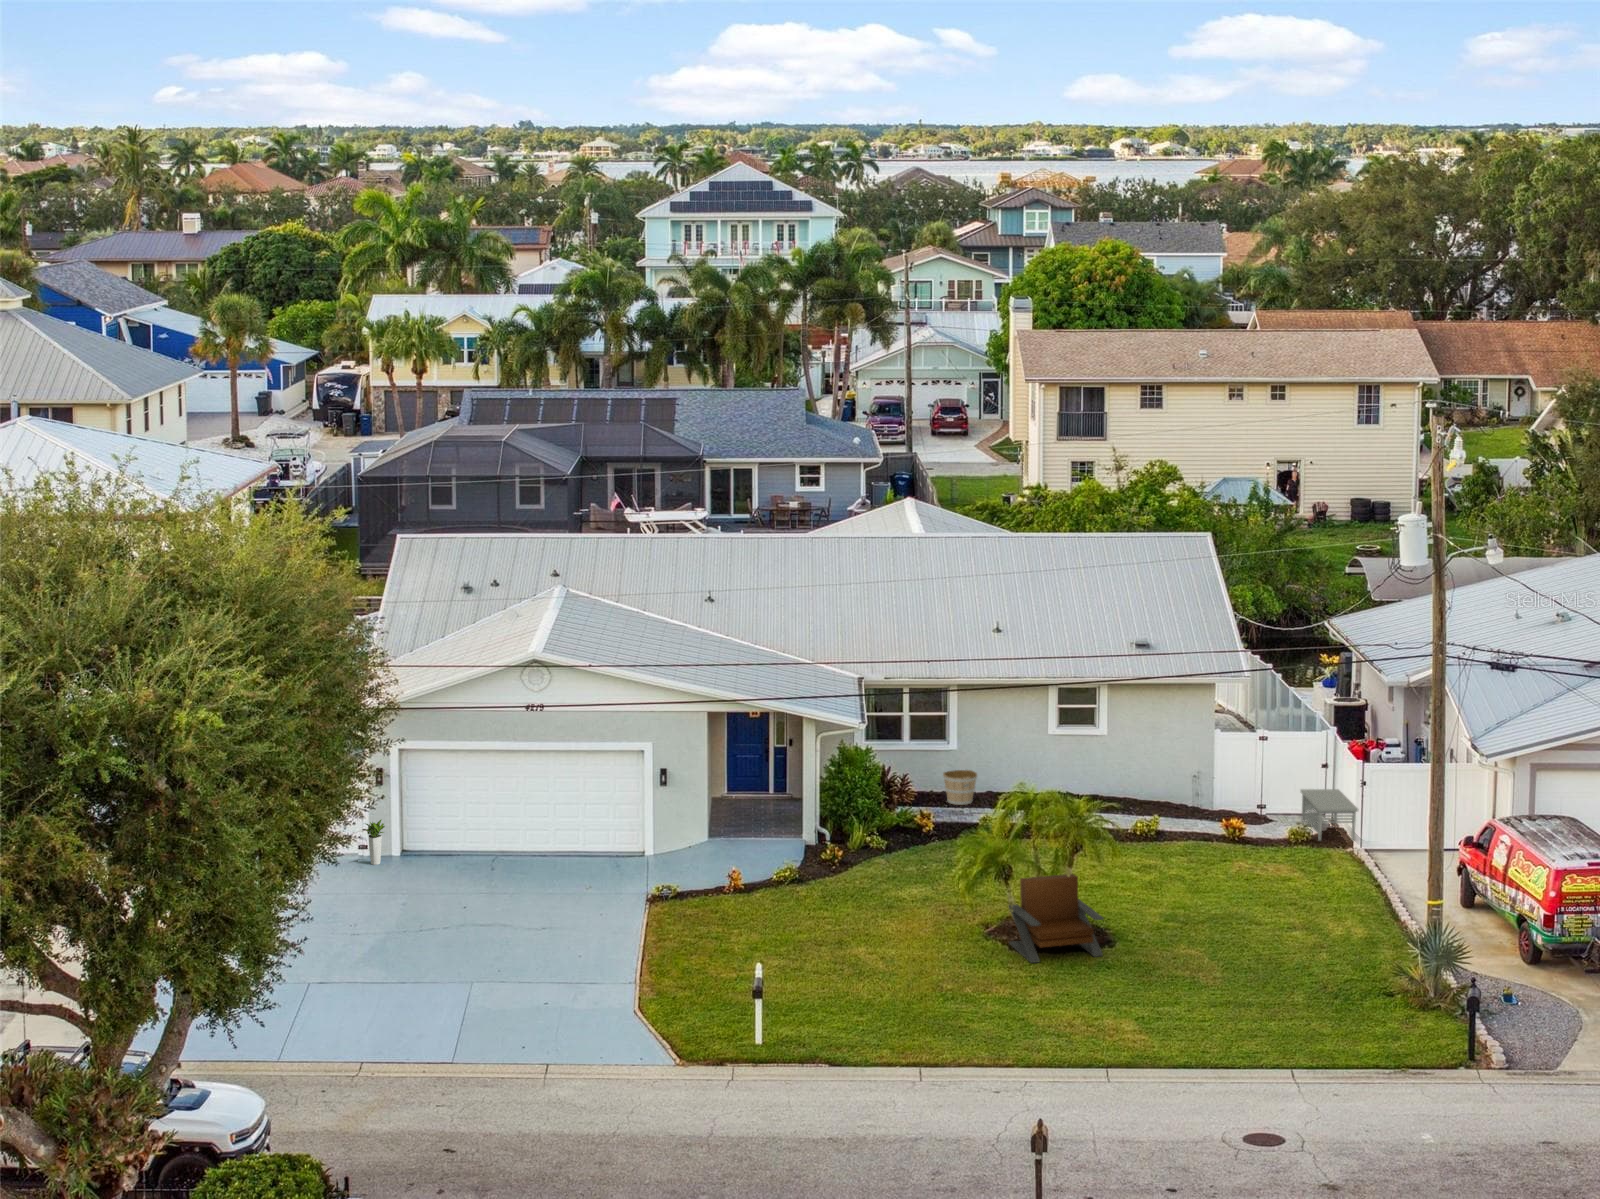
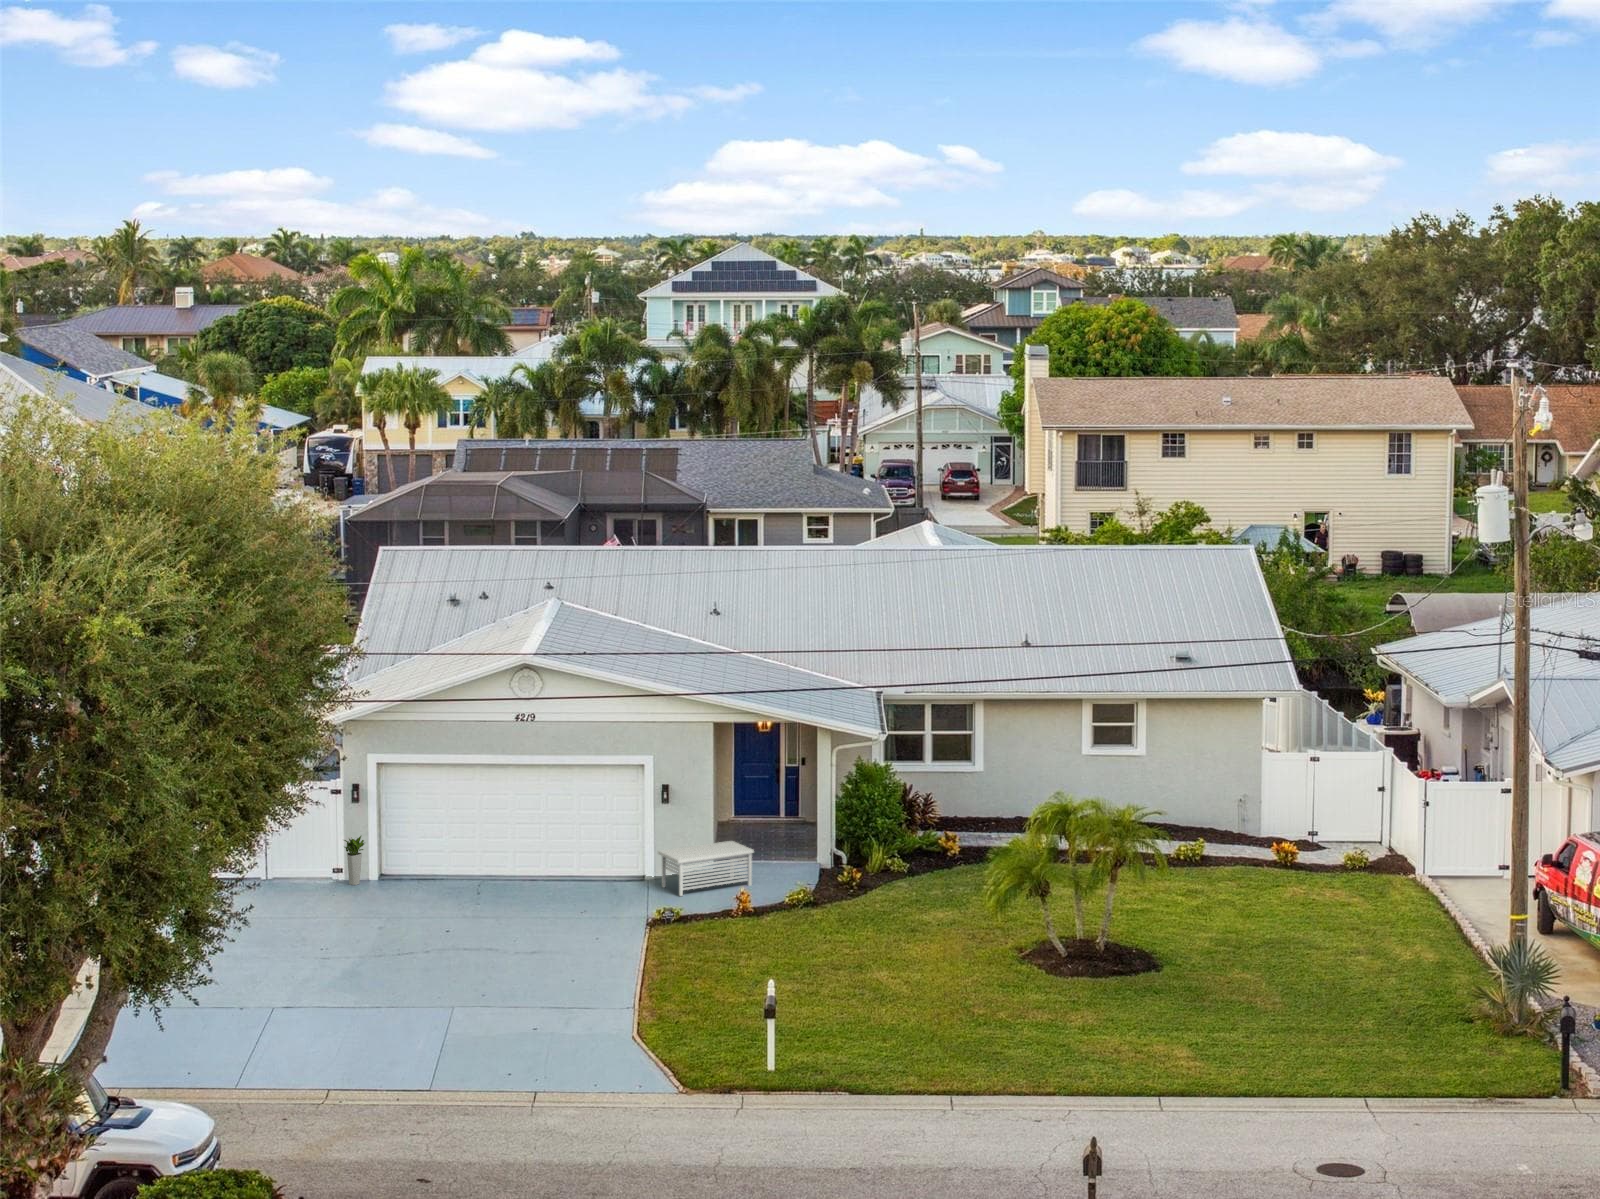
wooden bucket: present [943,770,978,805] -> none [968,793,1006,831]
storage bench: present [1301,789,1358,840] -> present [658,841,754,896]
lounge chair: present [1009,874,1103,963] -> none [1045,890,1150,986]

